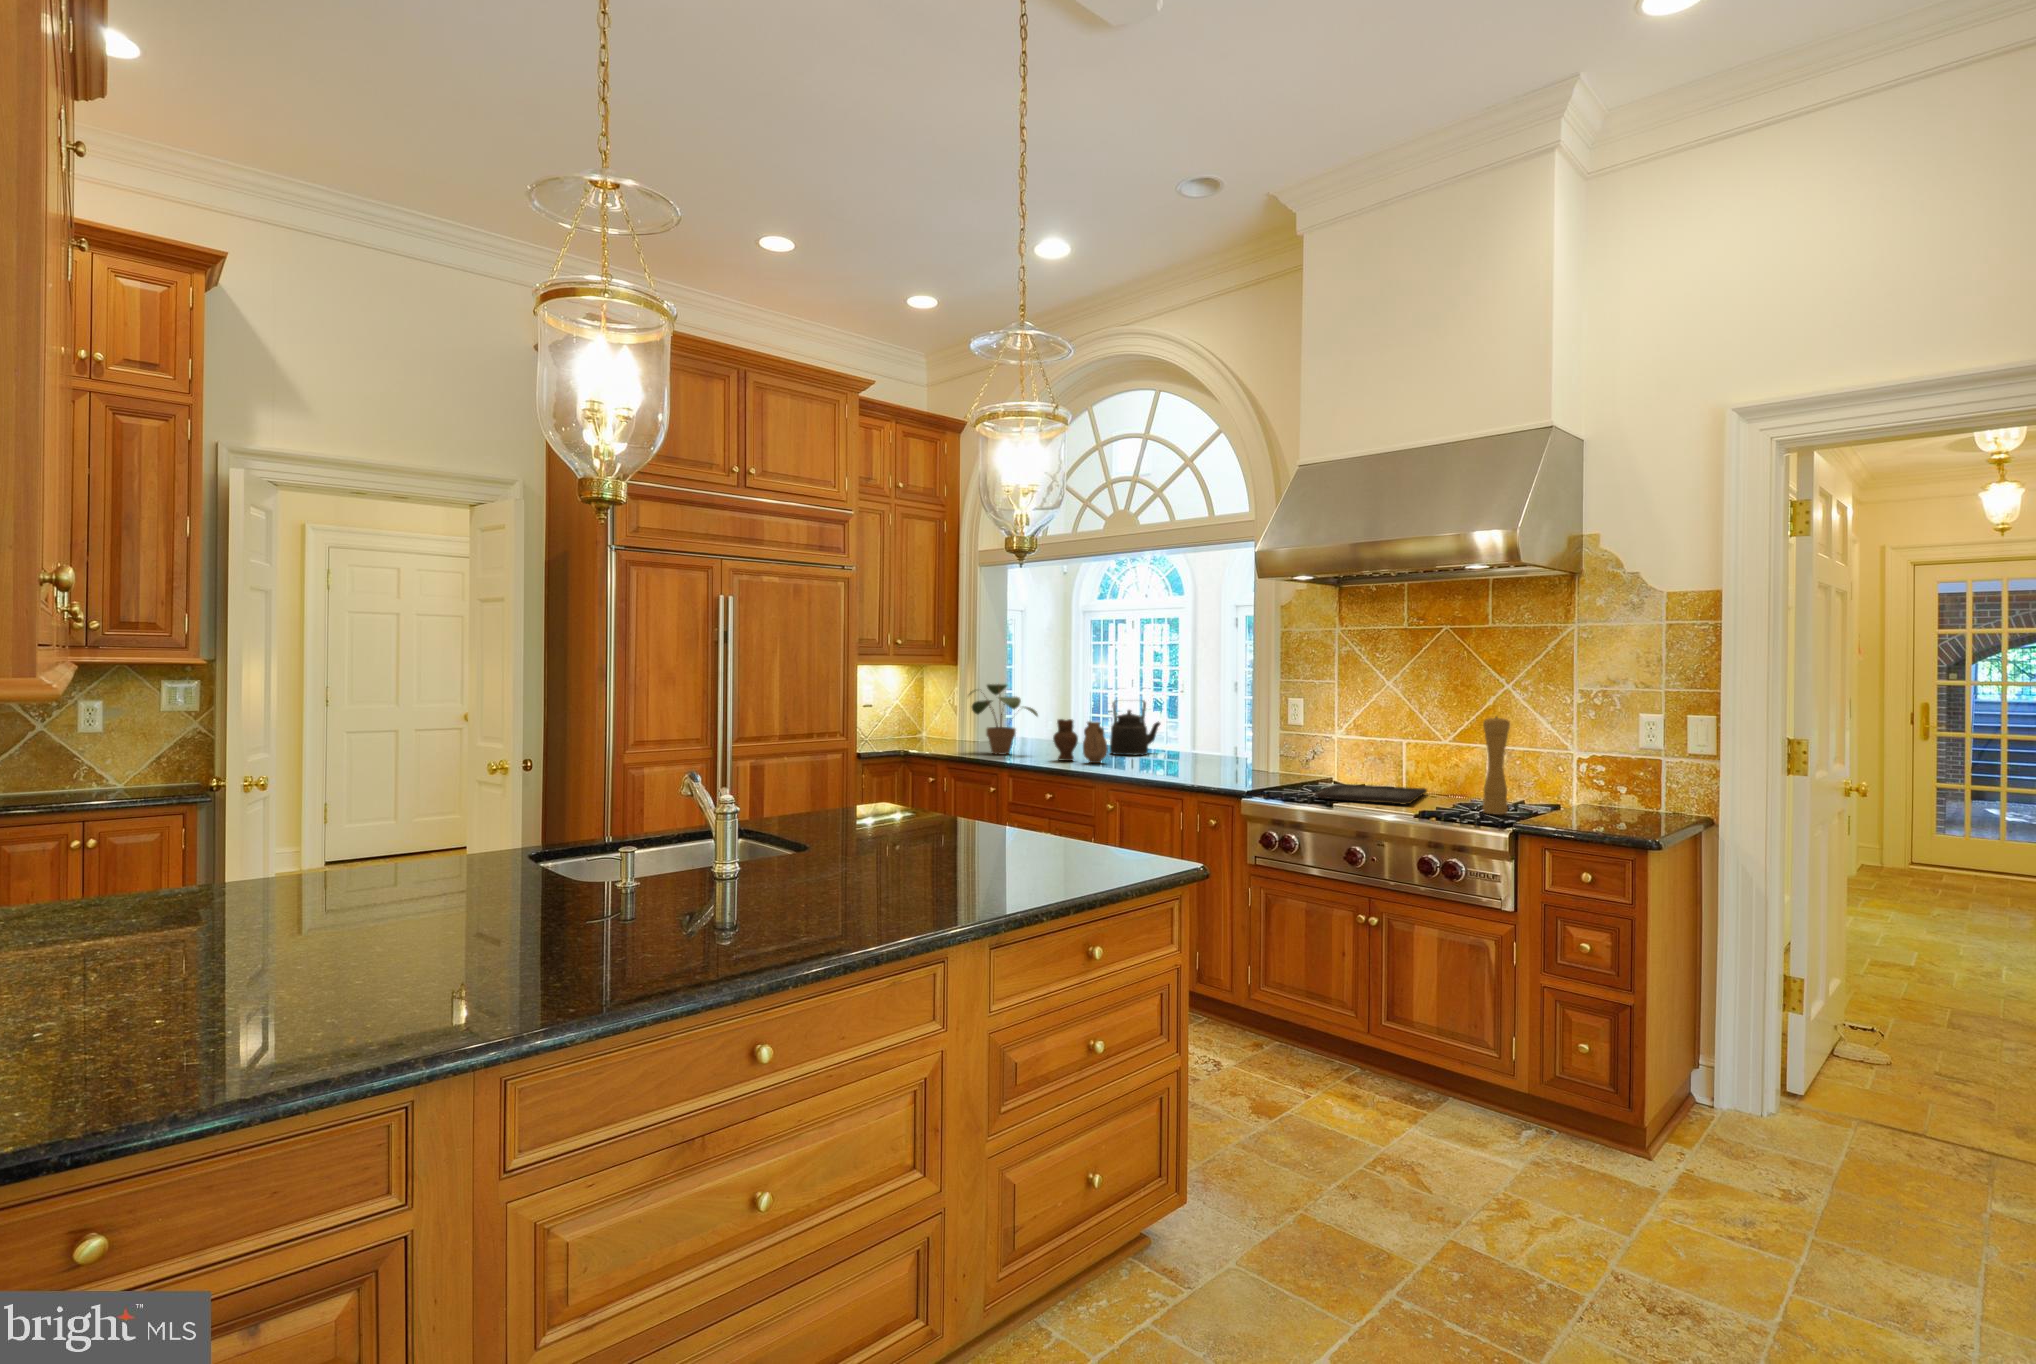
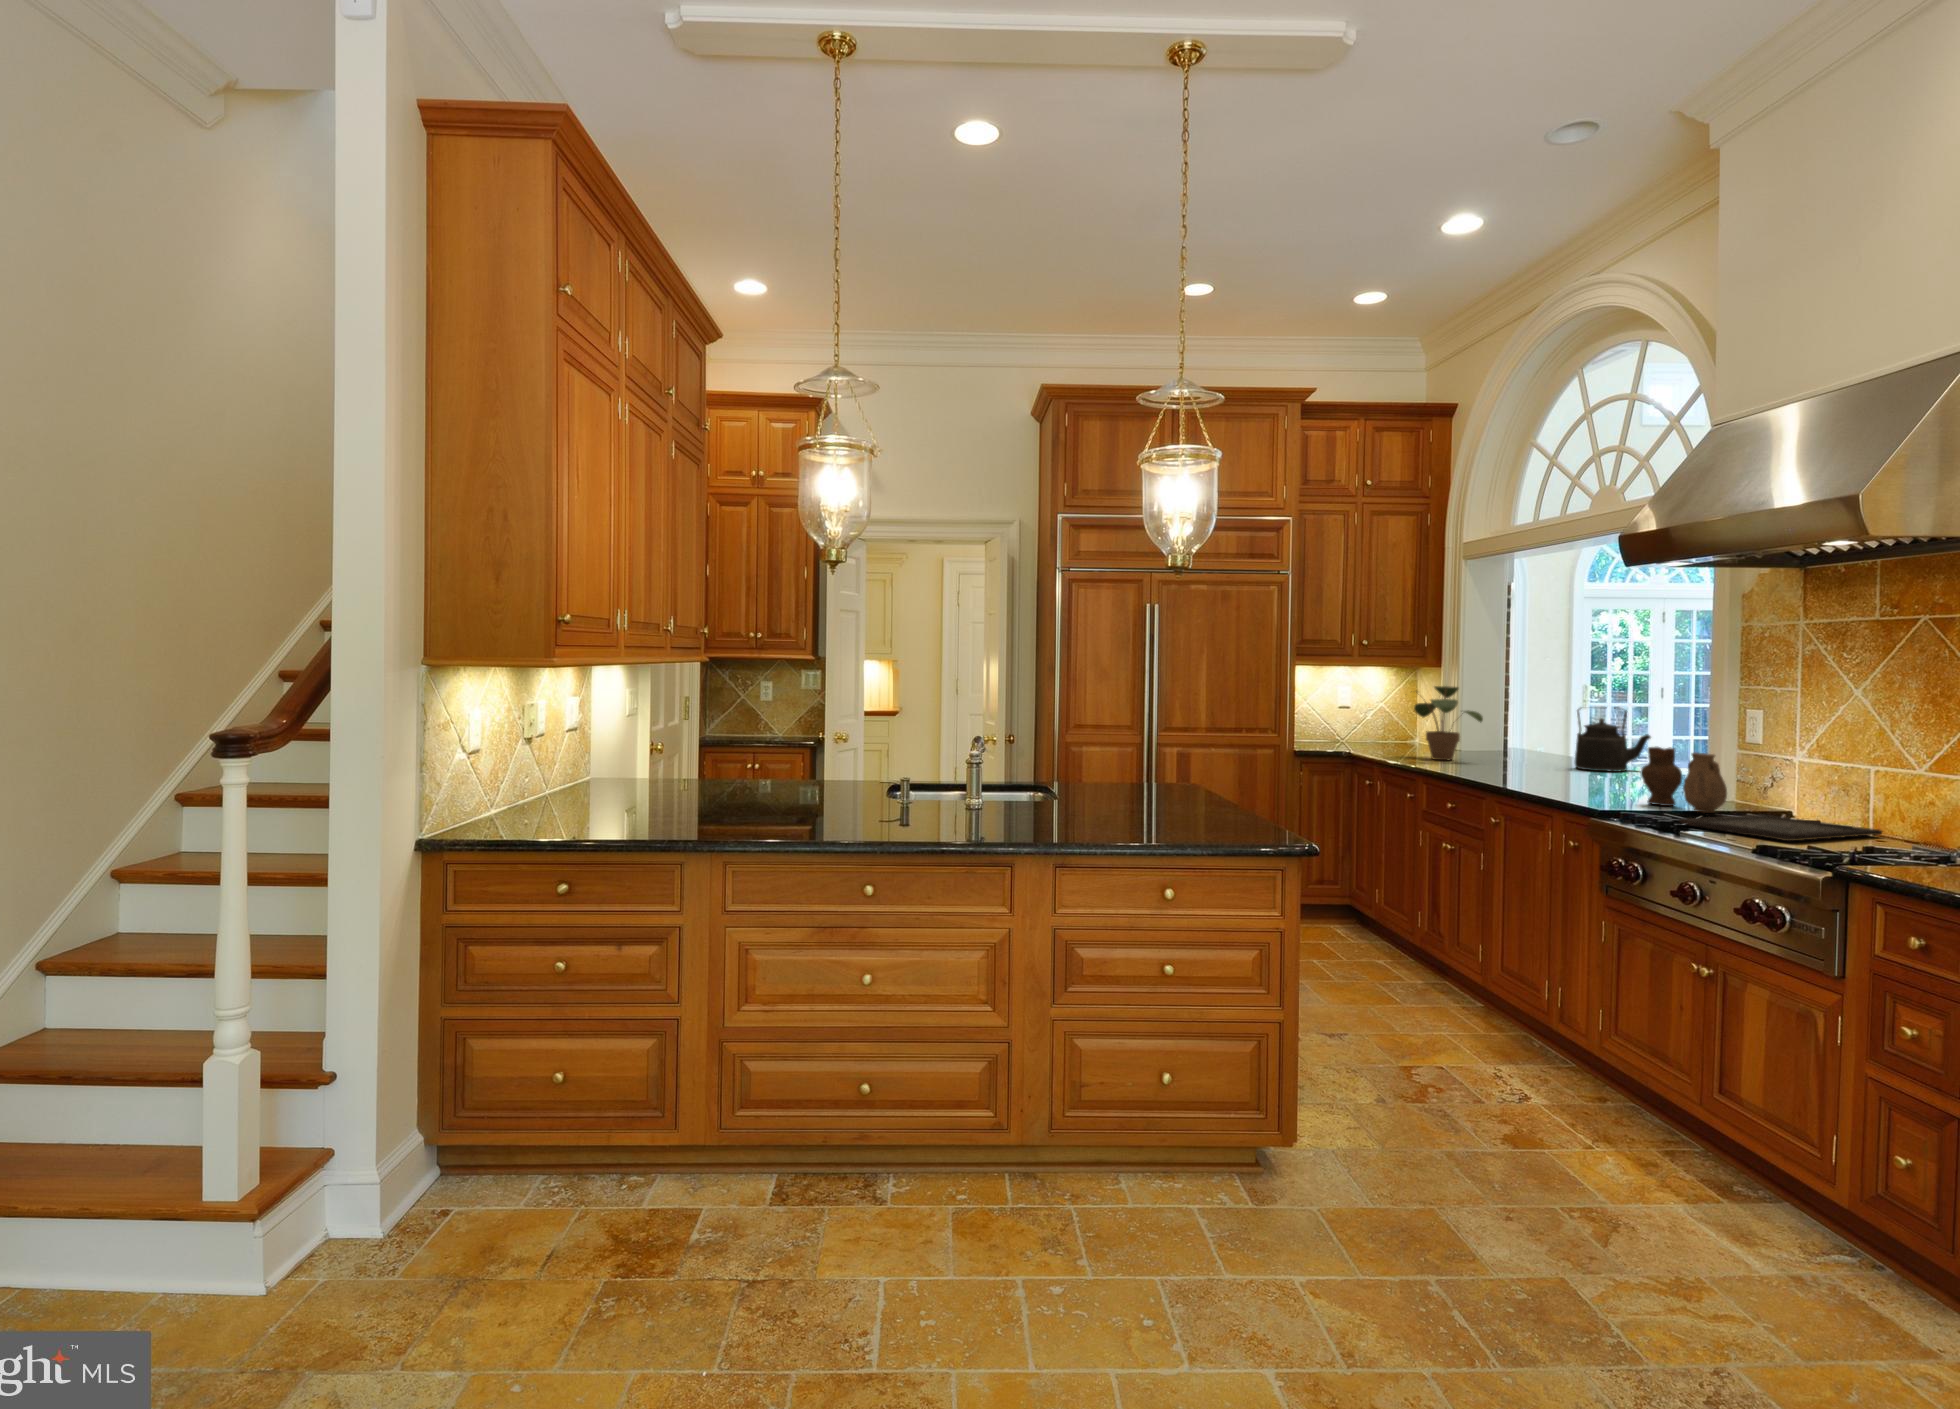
pepper mill: present [1483,717,1510,815] -> none [1881,737,1925,864]
vase: present [1053,719,1108,763] -> present [1641,747,1727,813]

